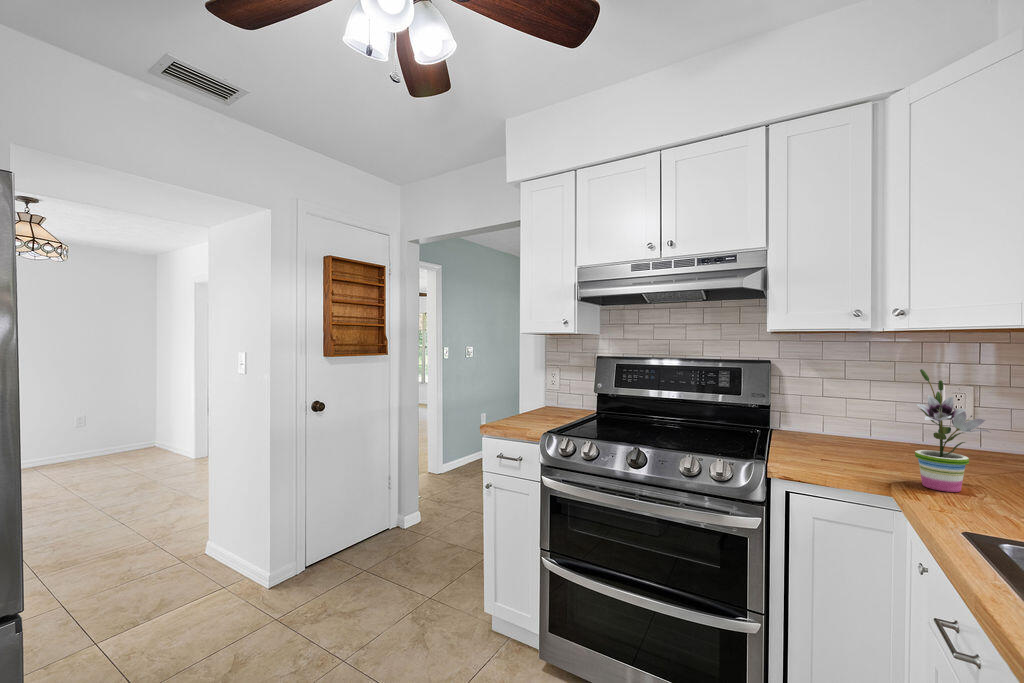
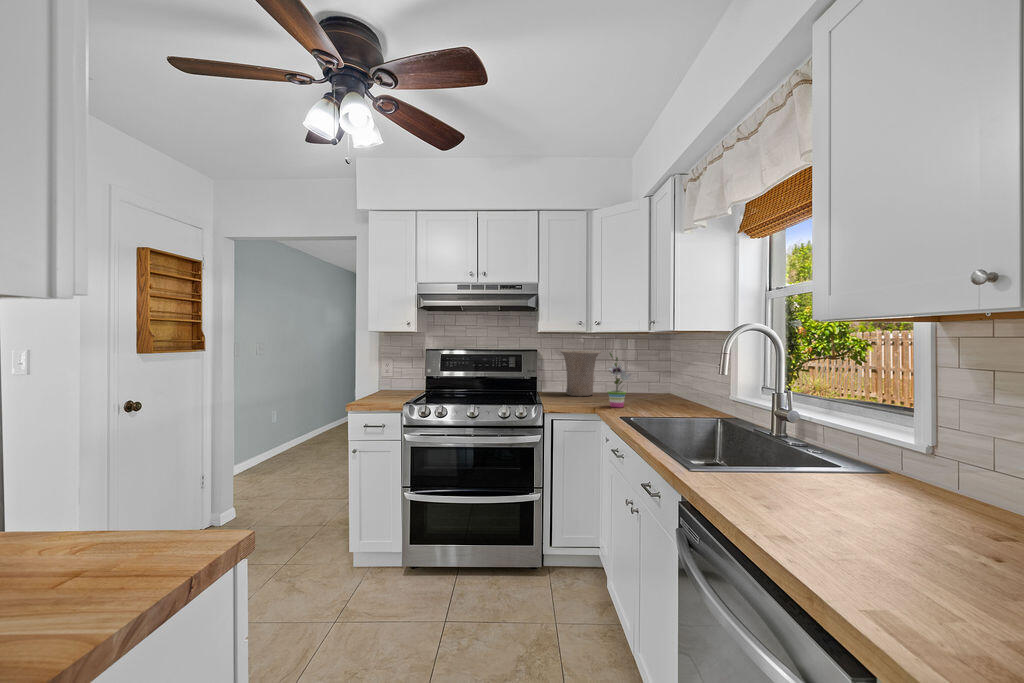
vase: none [814,362,906,448] -> present [561,350,601,396]

